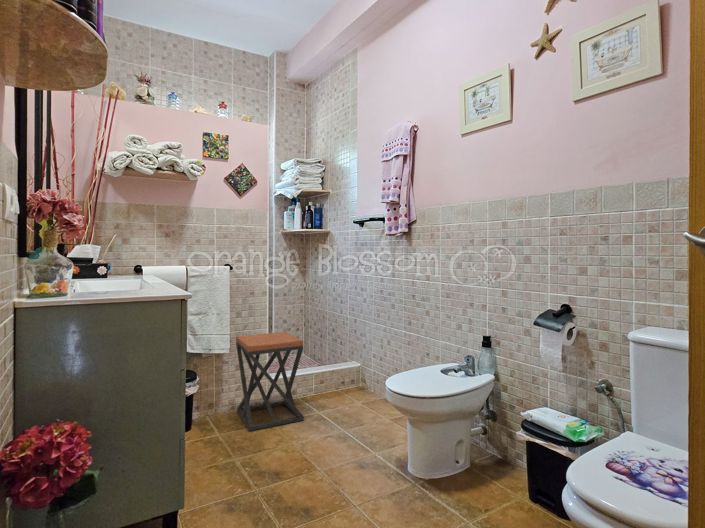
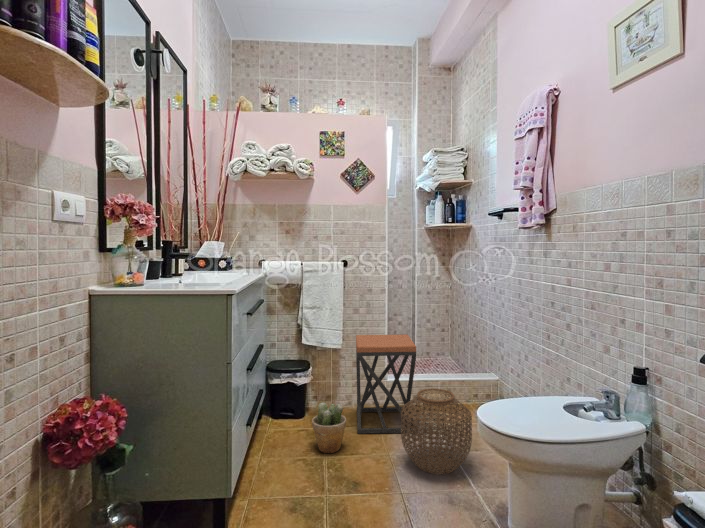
woven basket: none [302,375,363,449] -> present [401,388,472,474]
potted plant: none [209,403,245,454] -> present [312,403,346,453]

